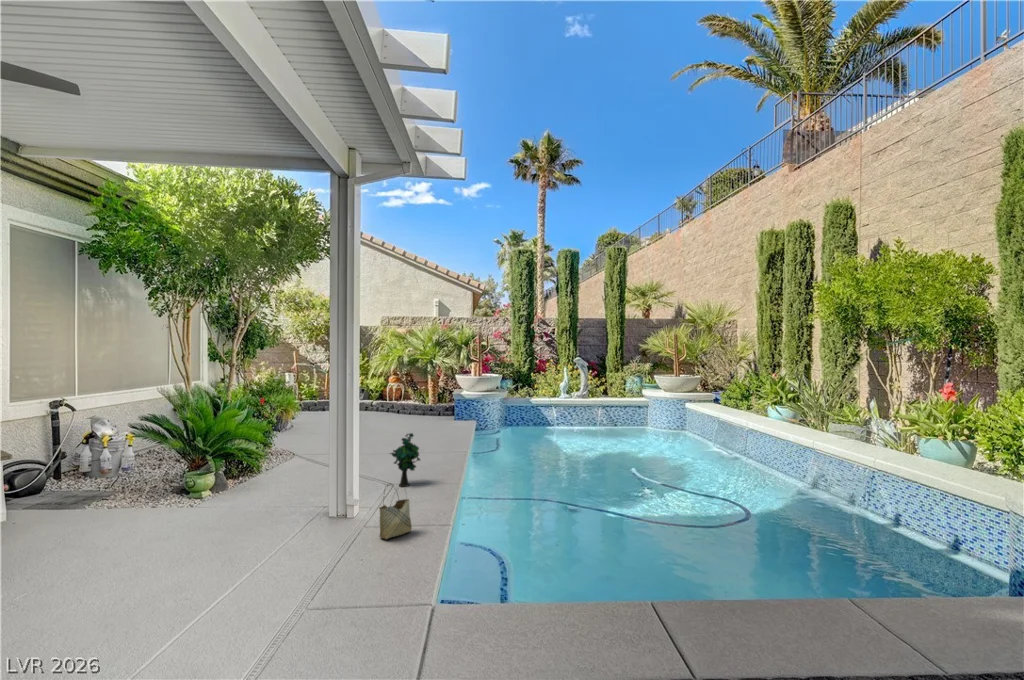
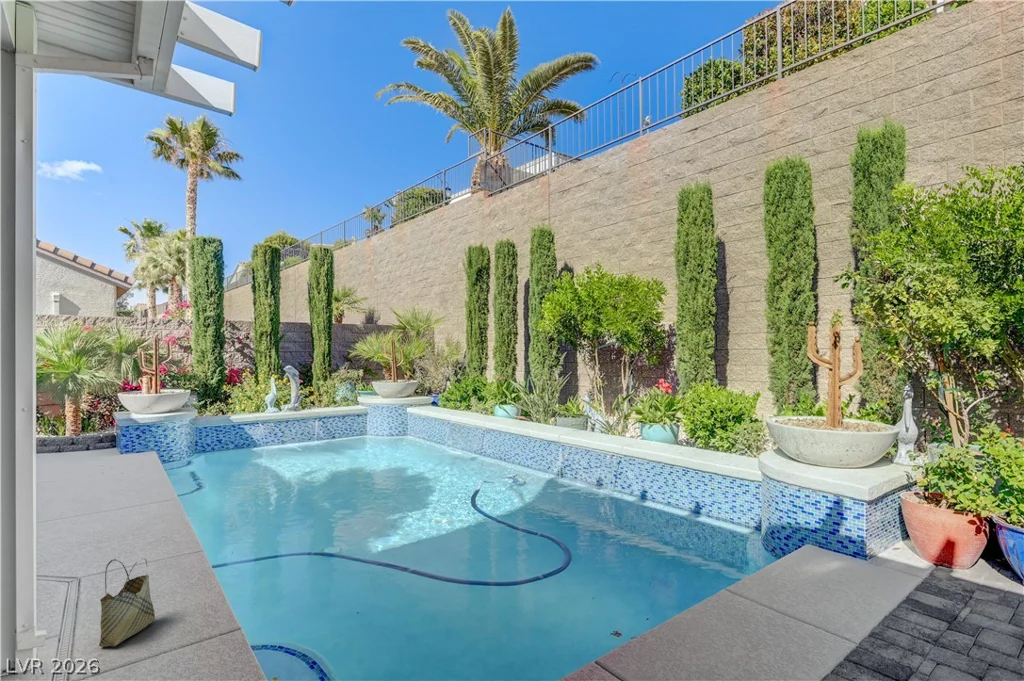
decorative plant: present [391,433,420,487] -> none [63,478,123,561]

